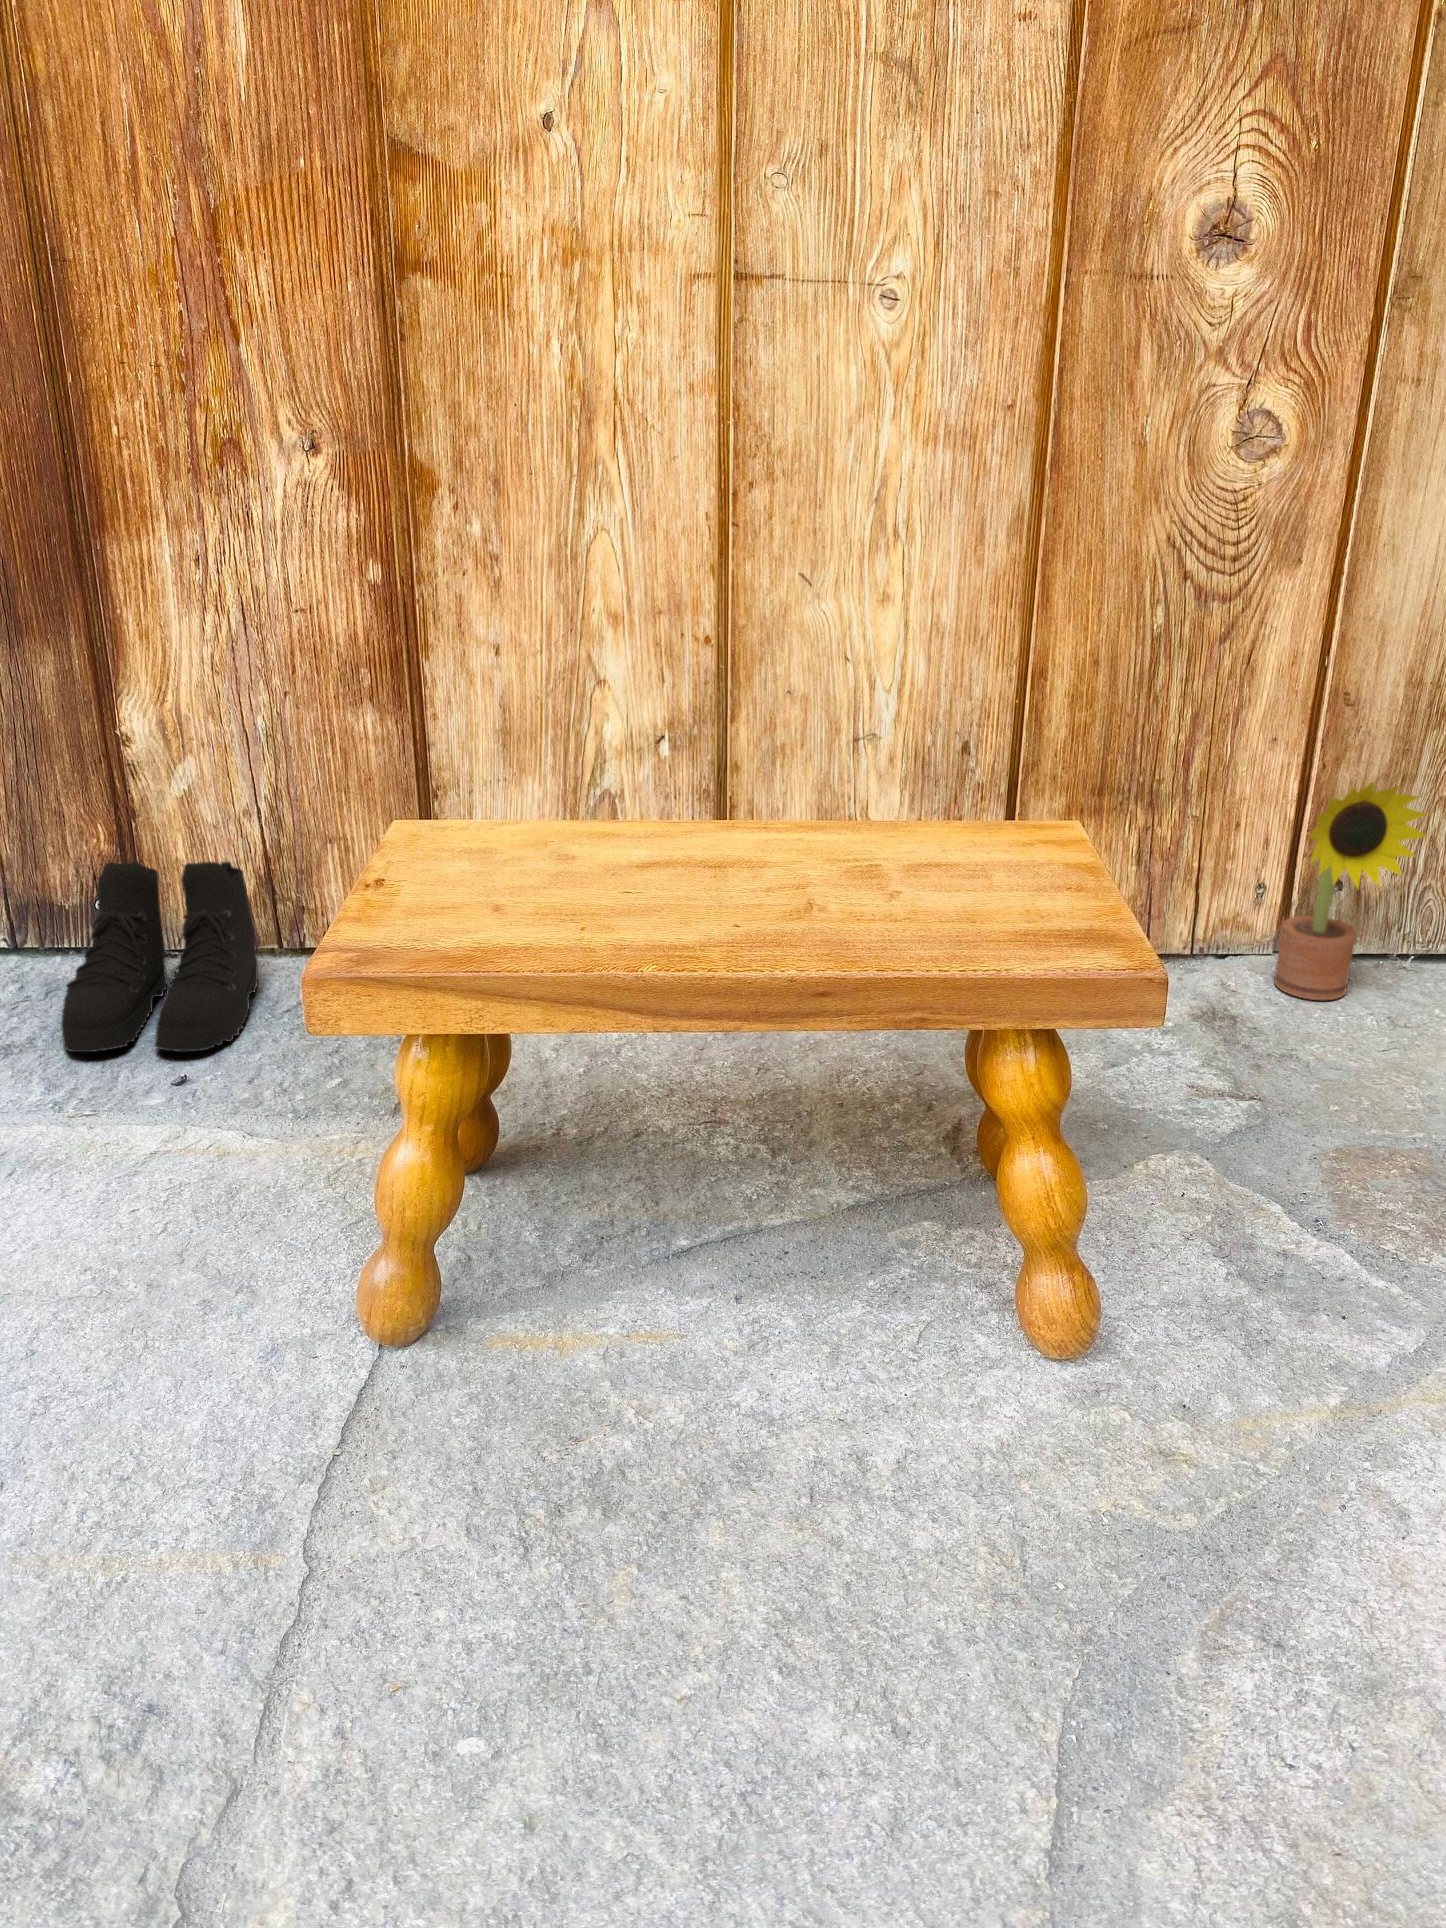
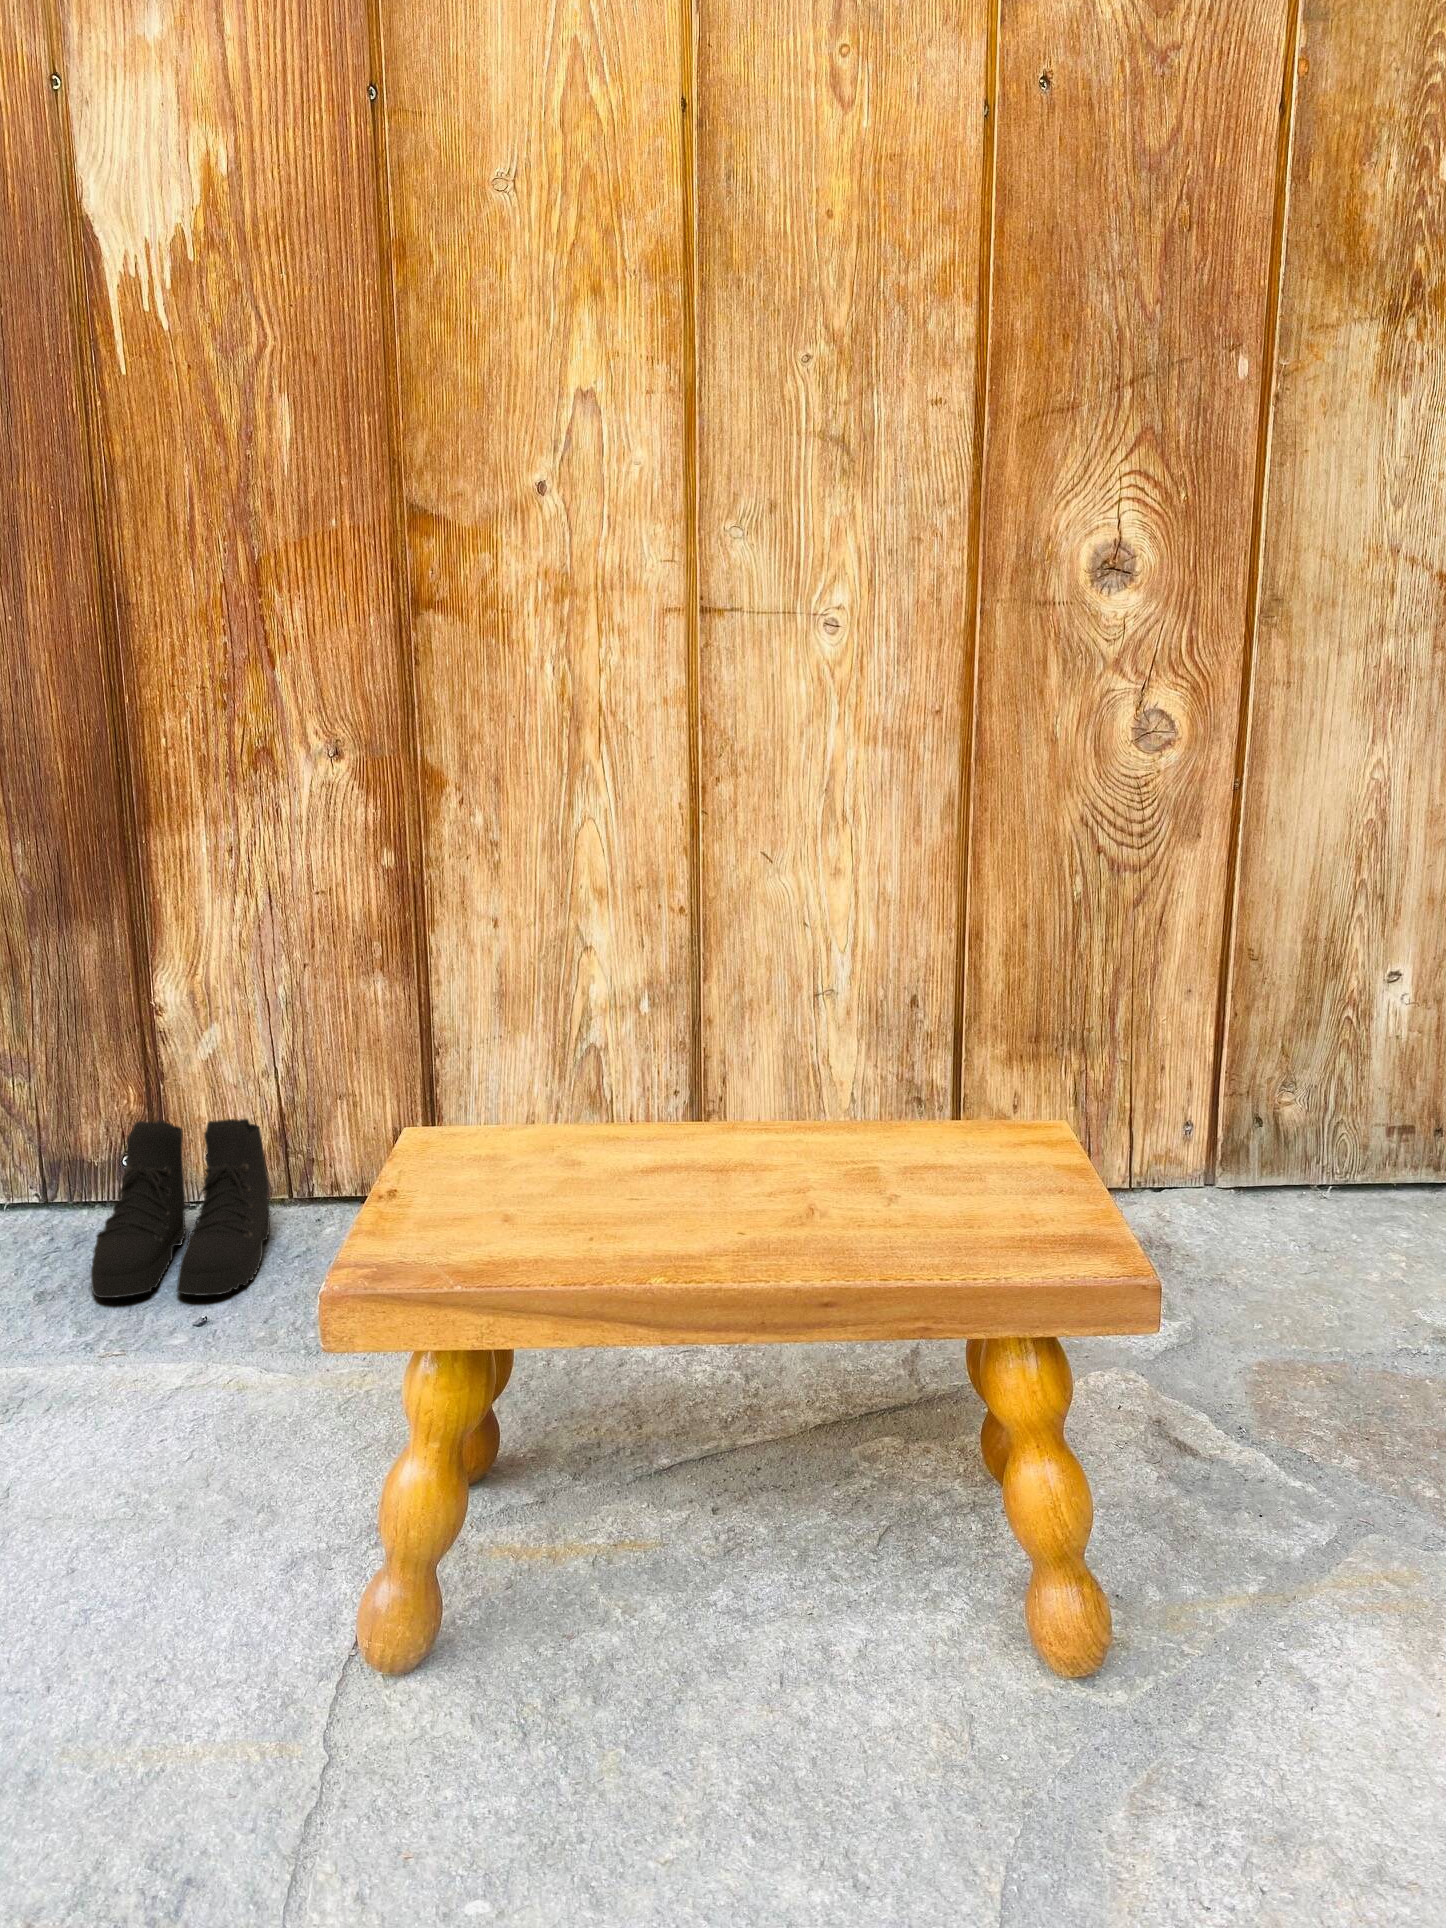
decorative plant: present [1274,782,1427,1000] -> none [1207,1028,1333,1230]

